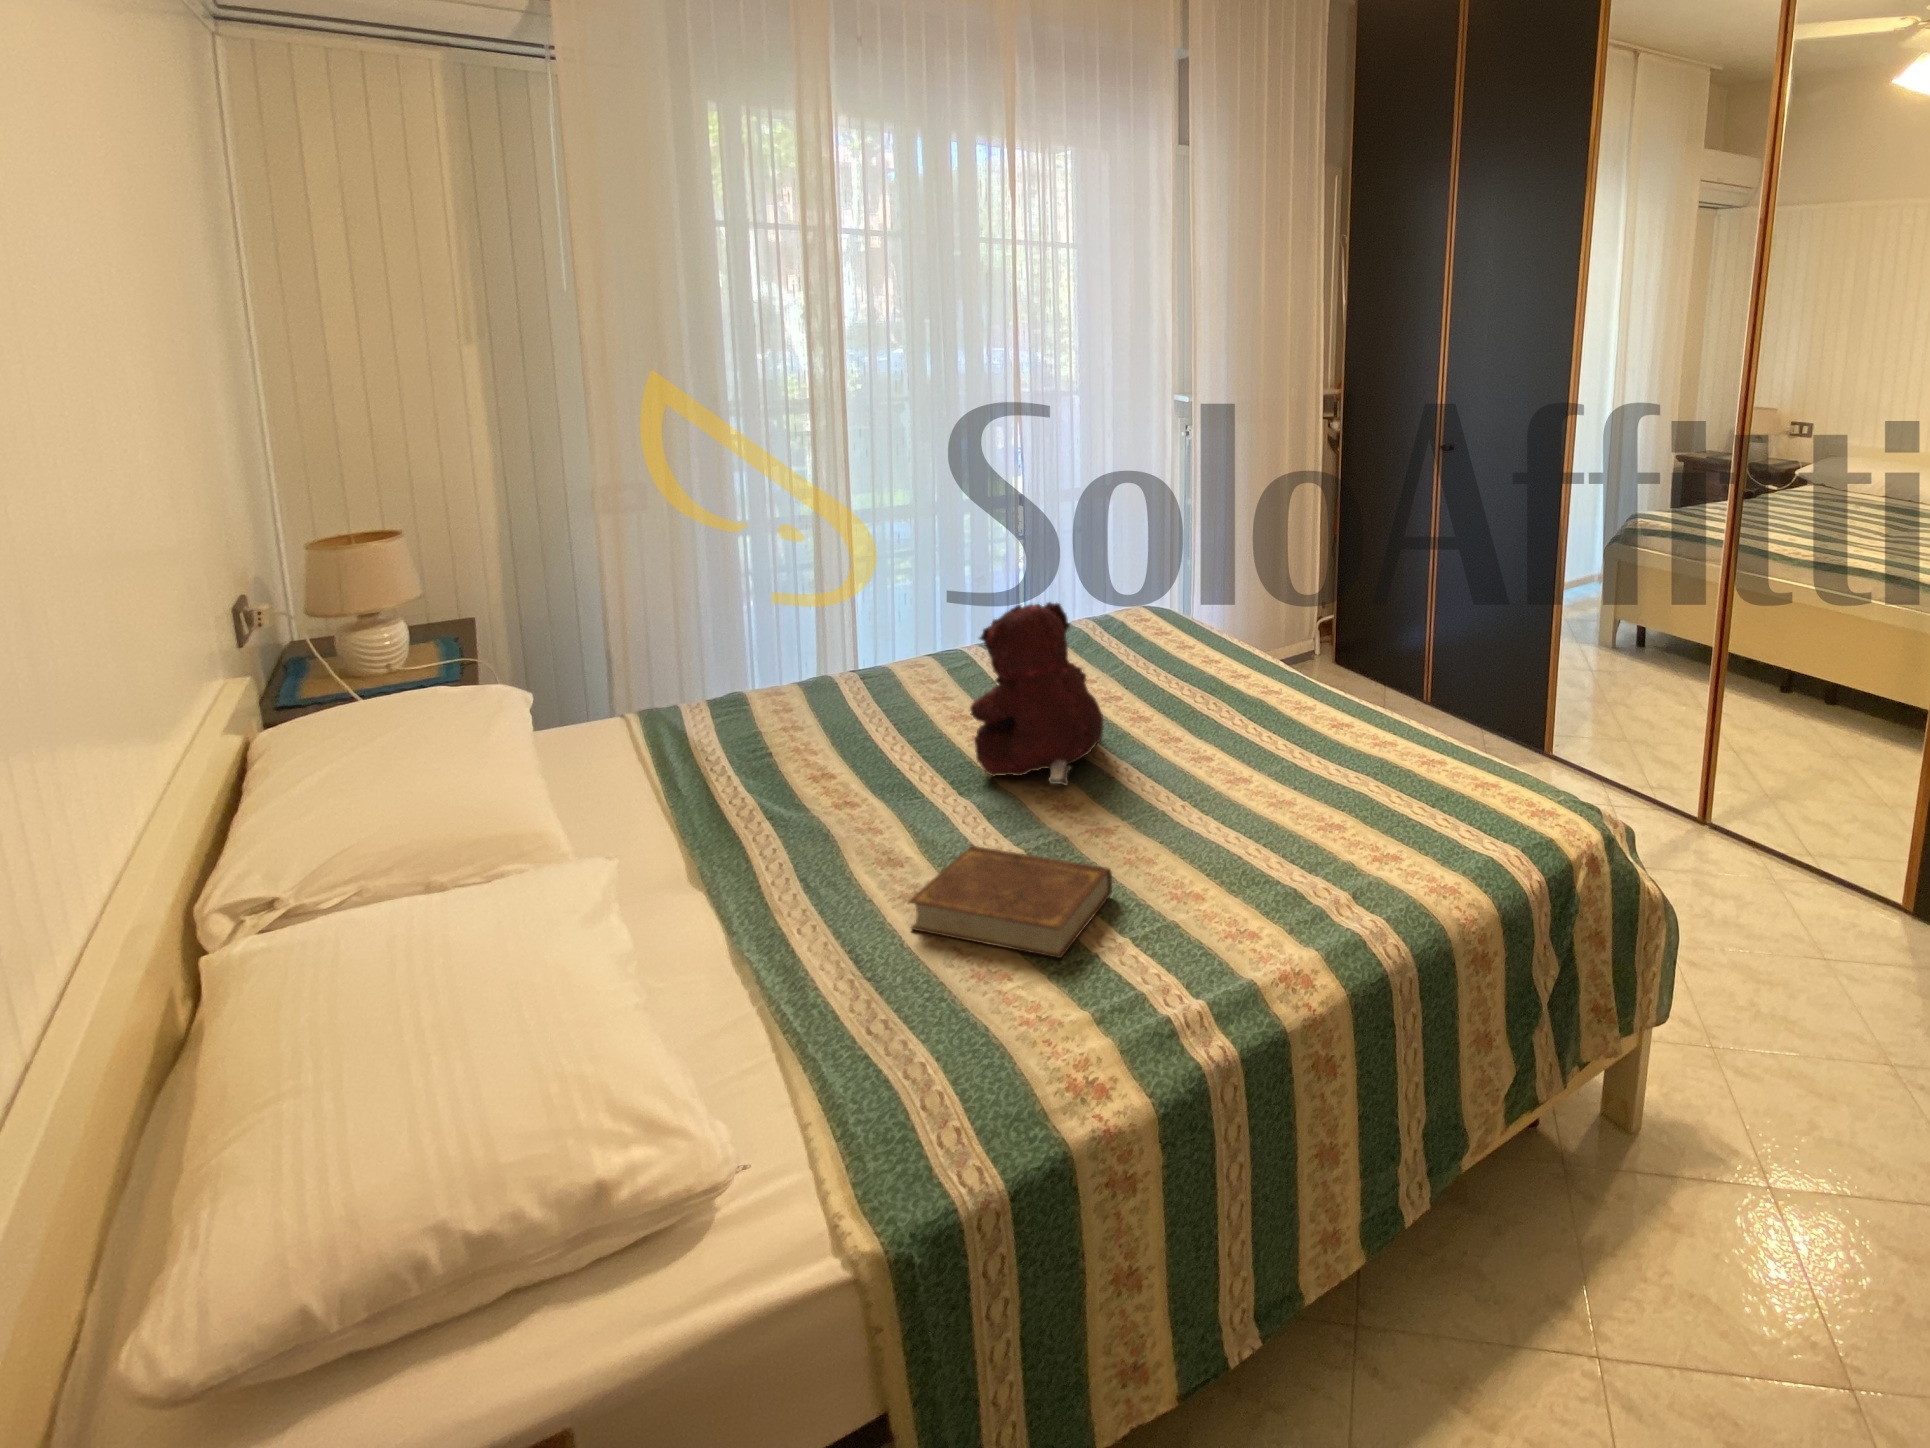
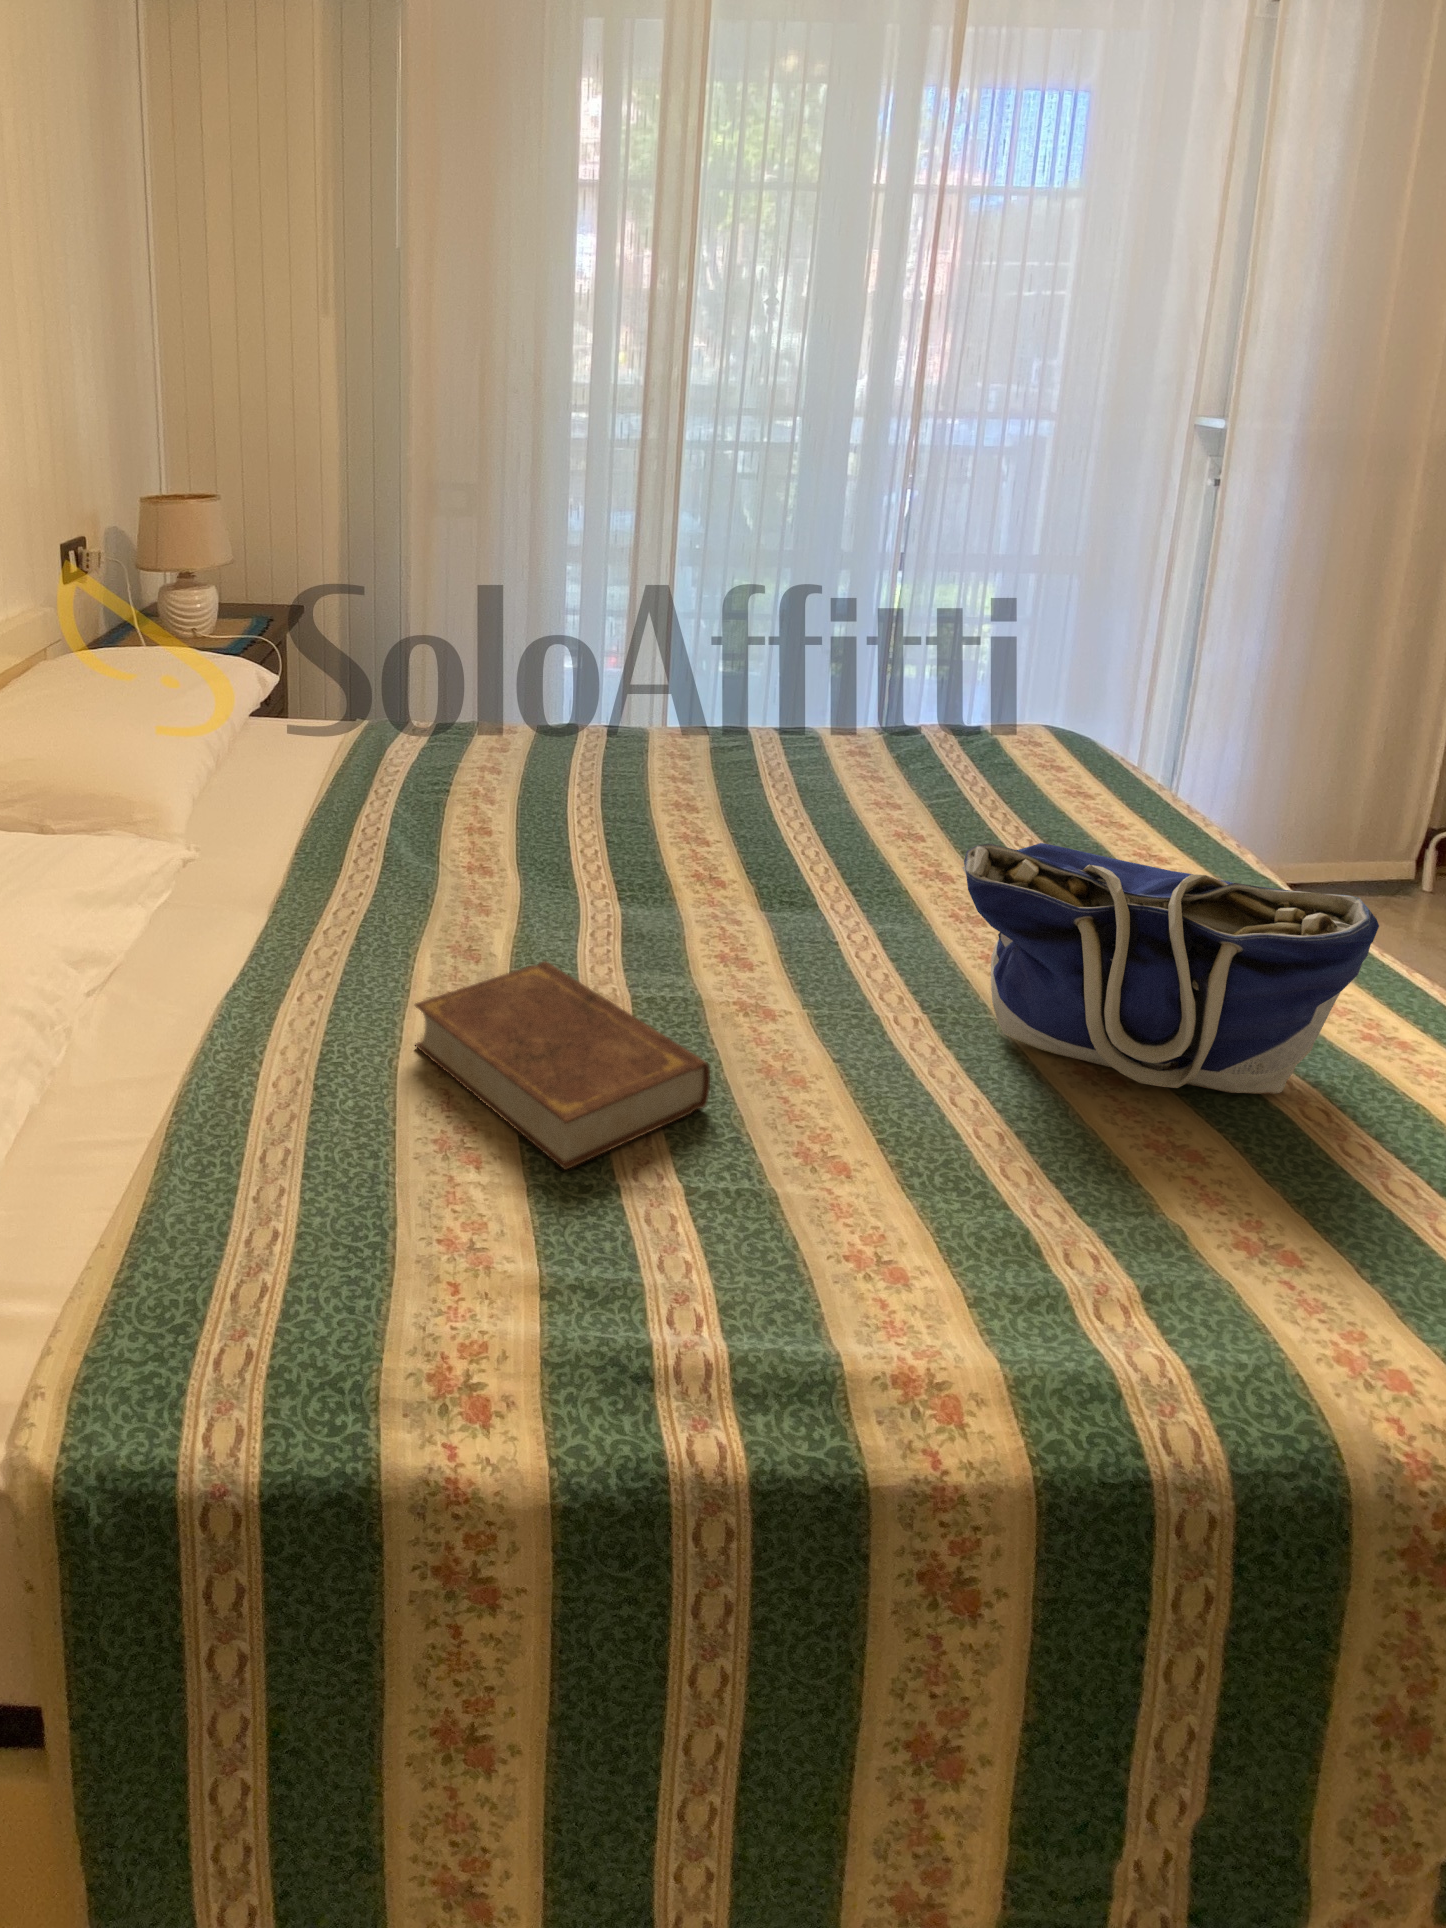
teddy bear: present [970,602,1104,785] -> none [640,638,841,929]
tote bag: none [1202,683,1393,803] -> present [962,843,1379,1094]

